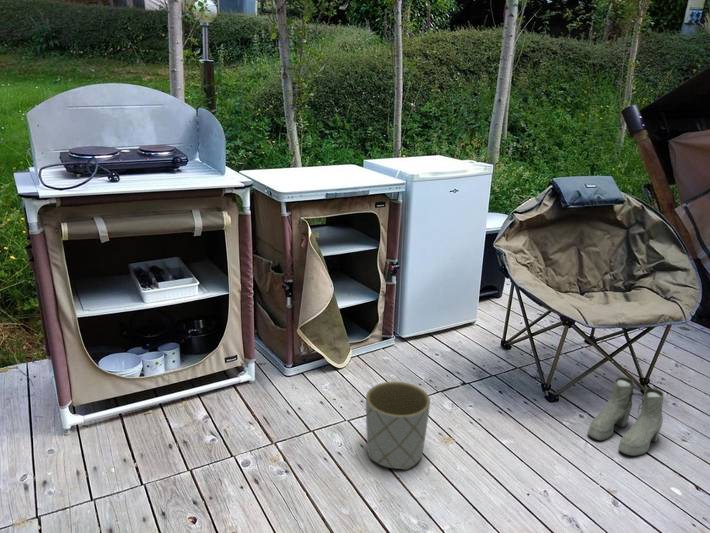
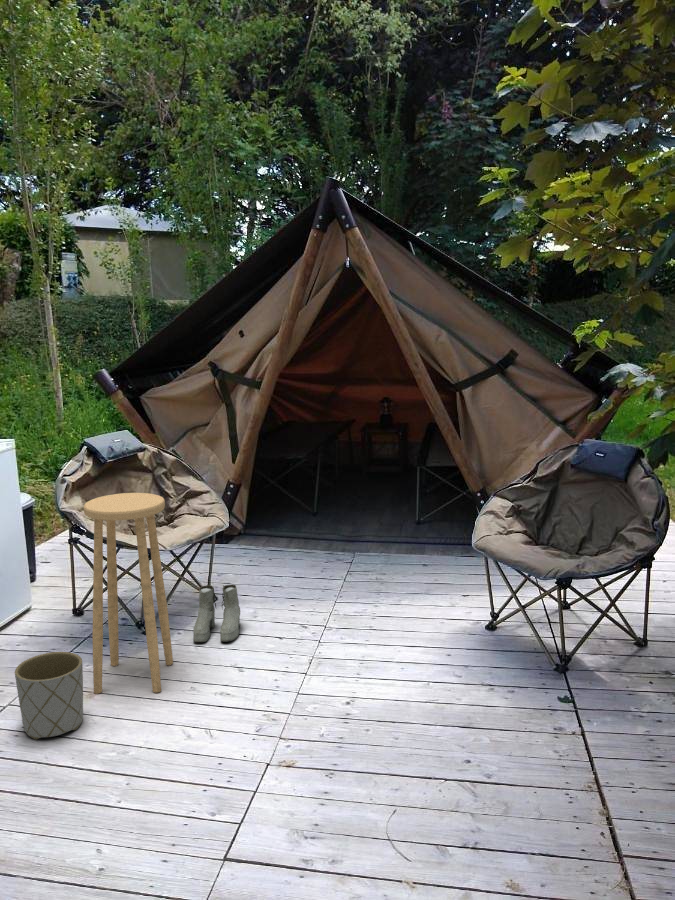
stool: none [451,244,573,475] -> present [84,493,173,694]

